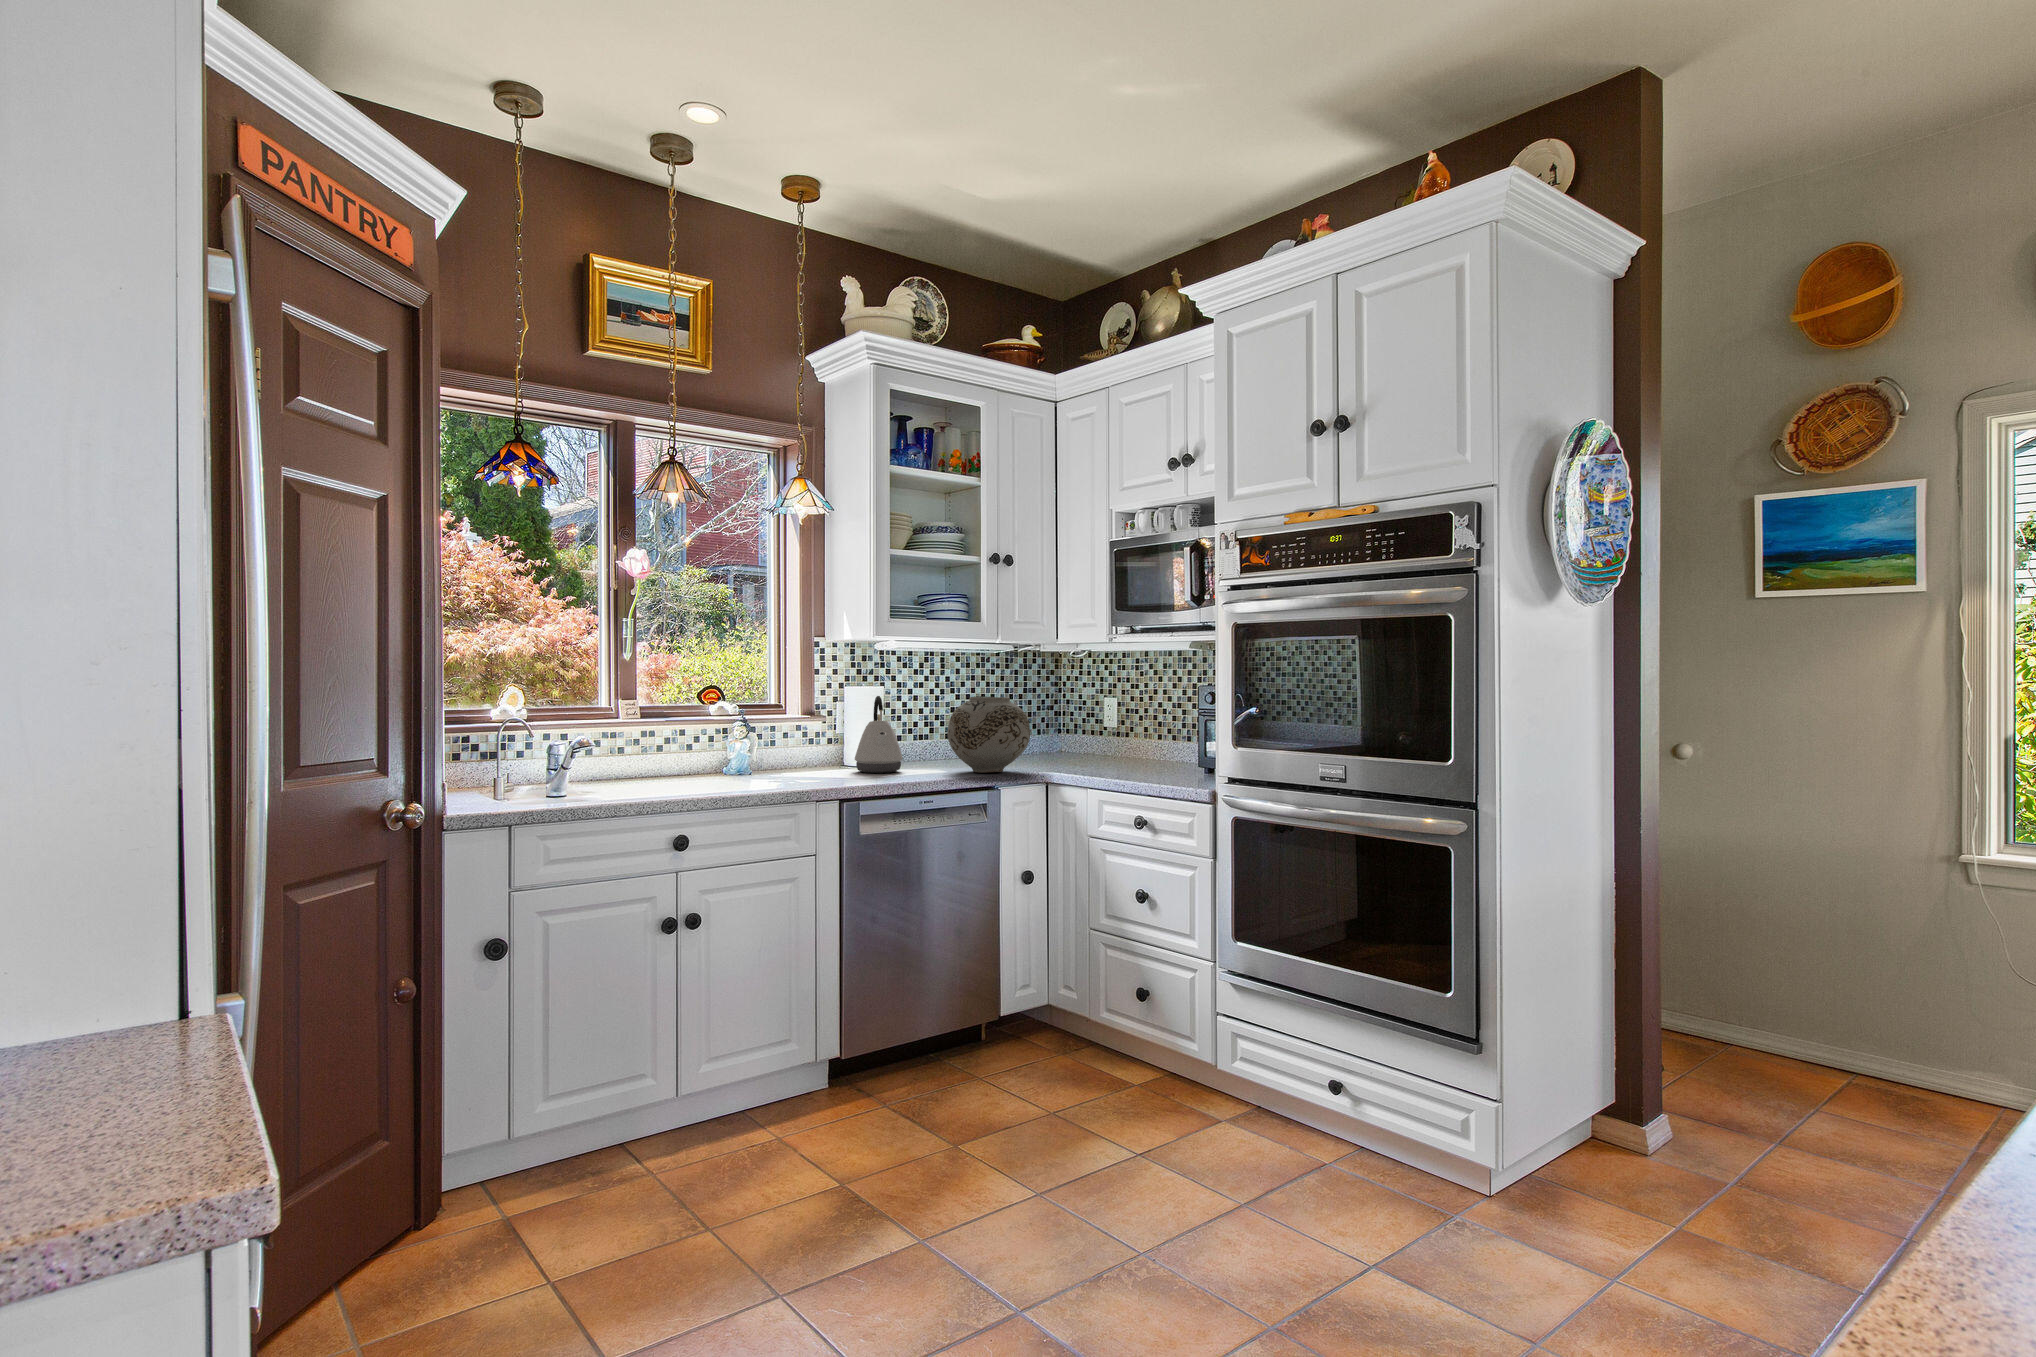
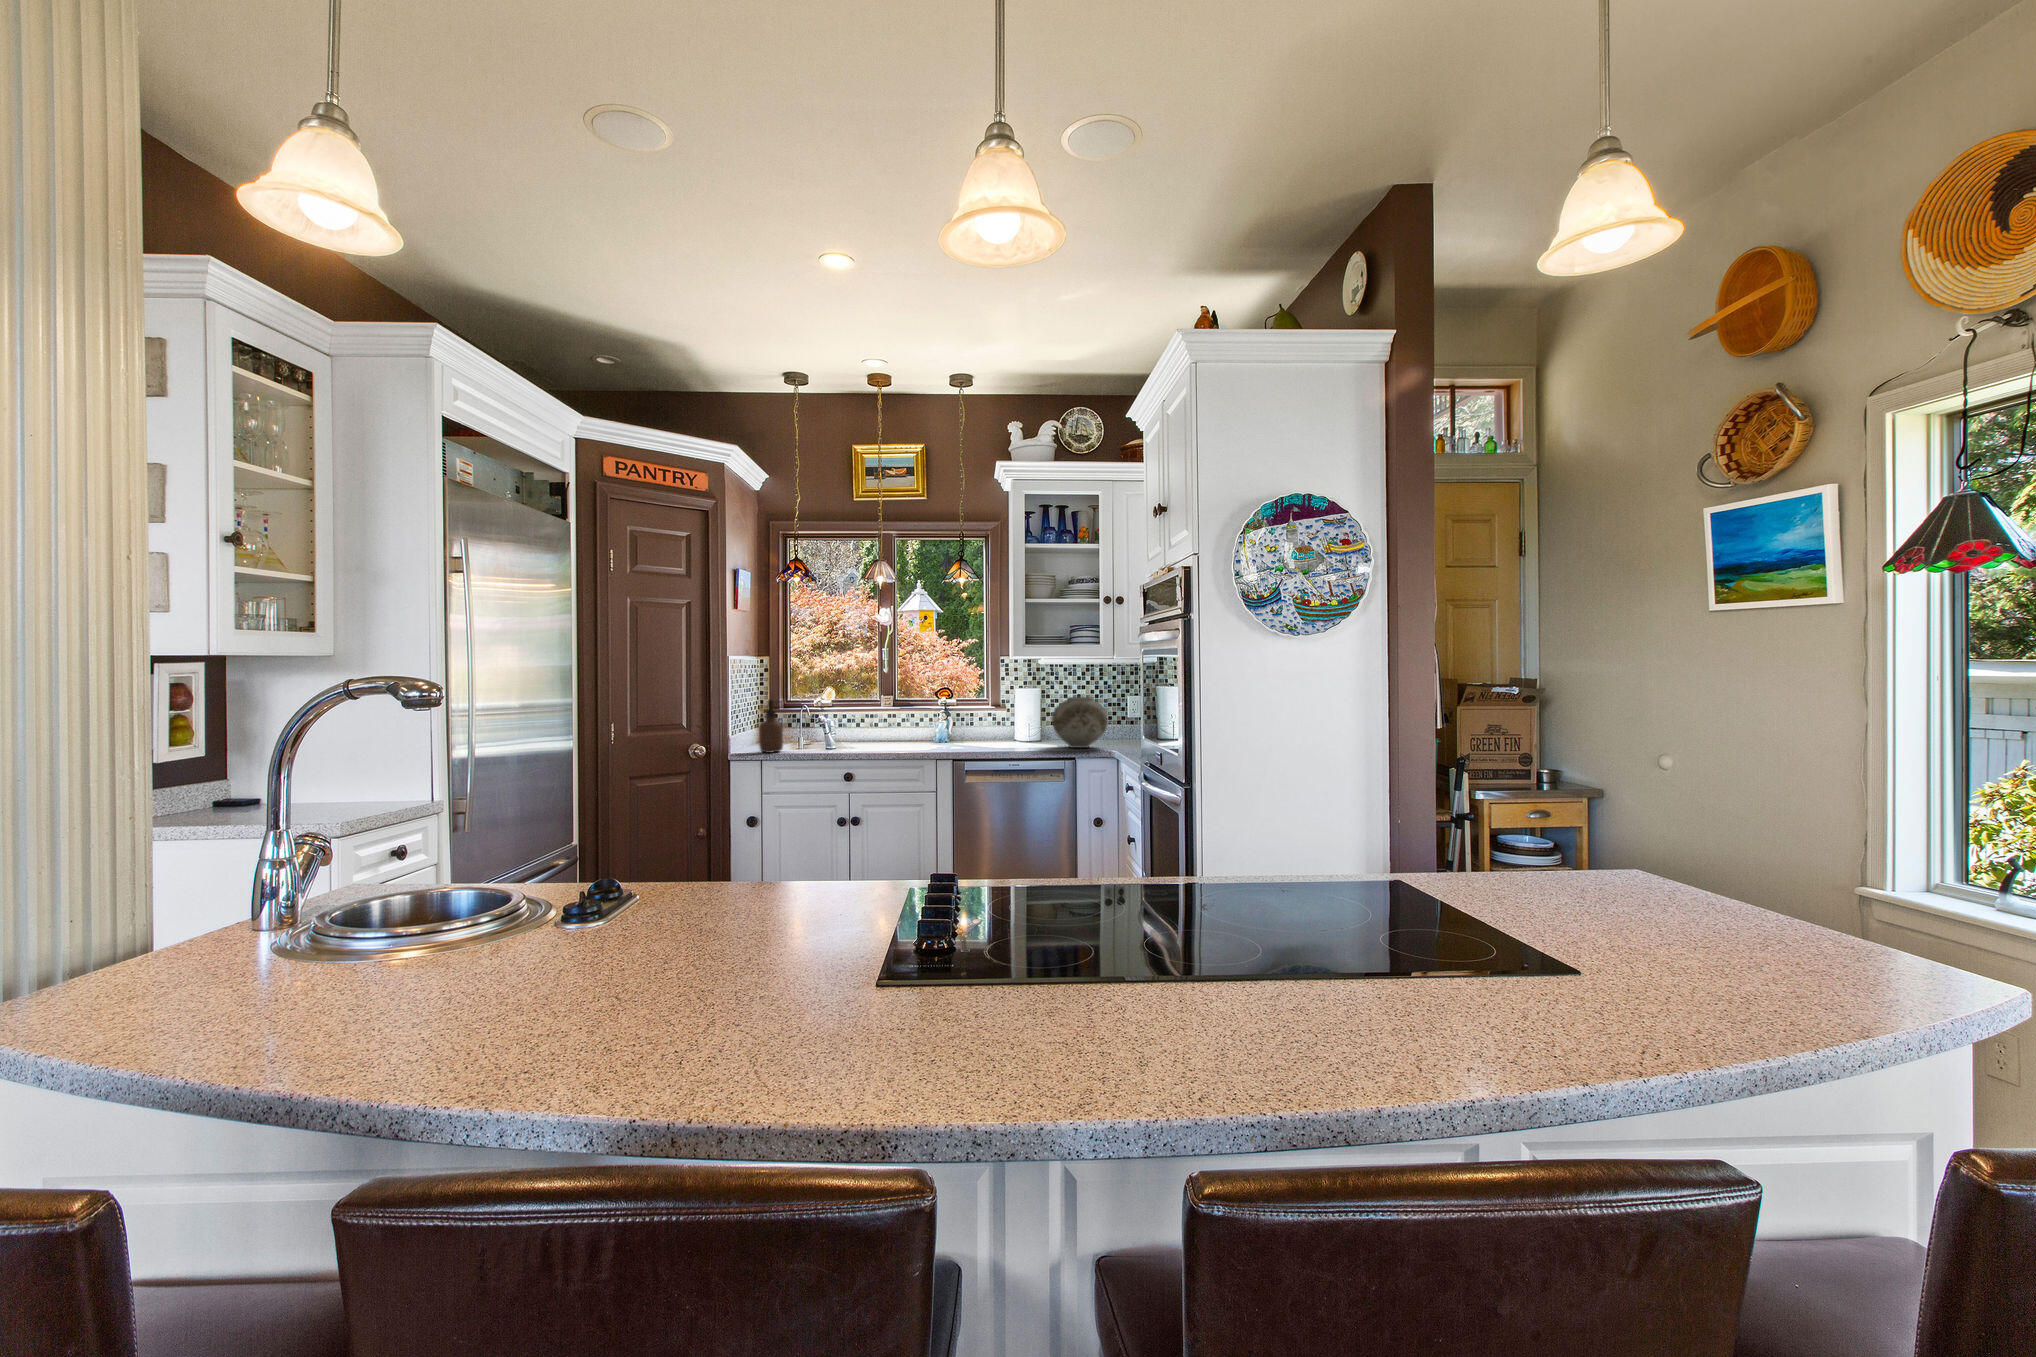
kettle: present [855,696,903,773] -> none [1003,695,1034,744]
soap dispenser: none [490,705,539,809] -> present [759,700,783,753]

